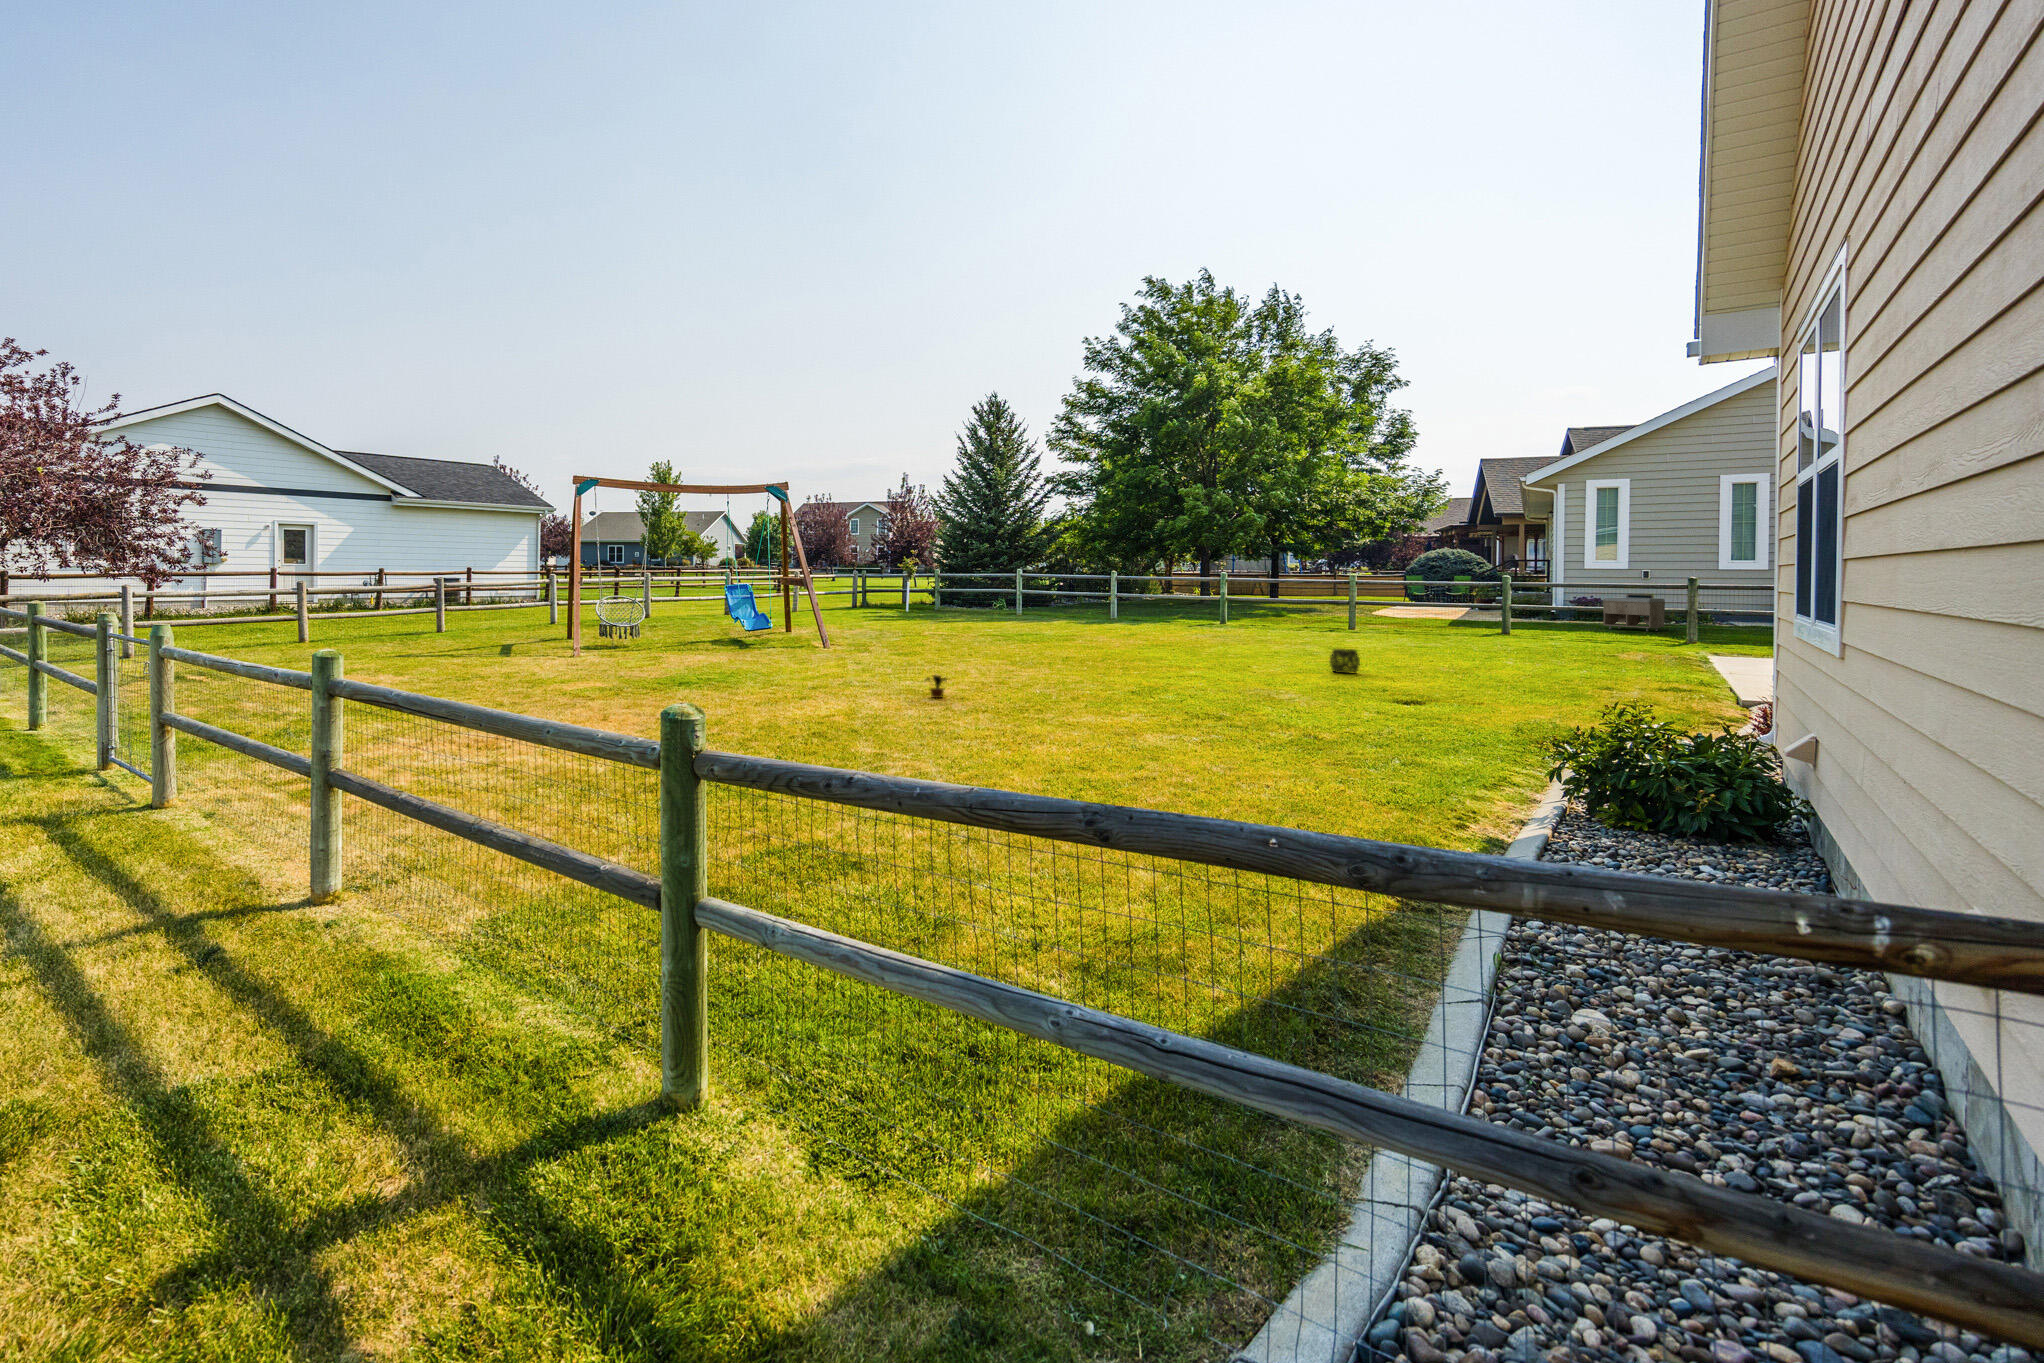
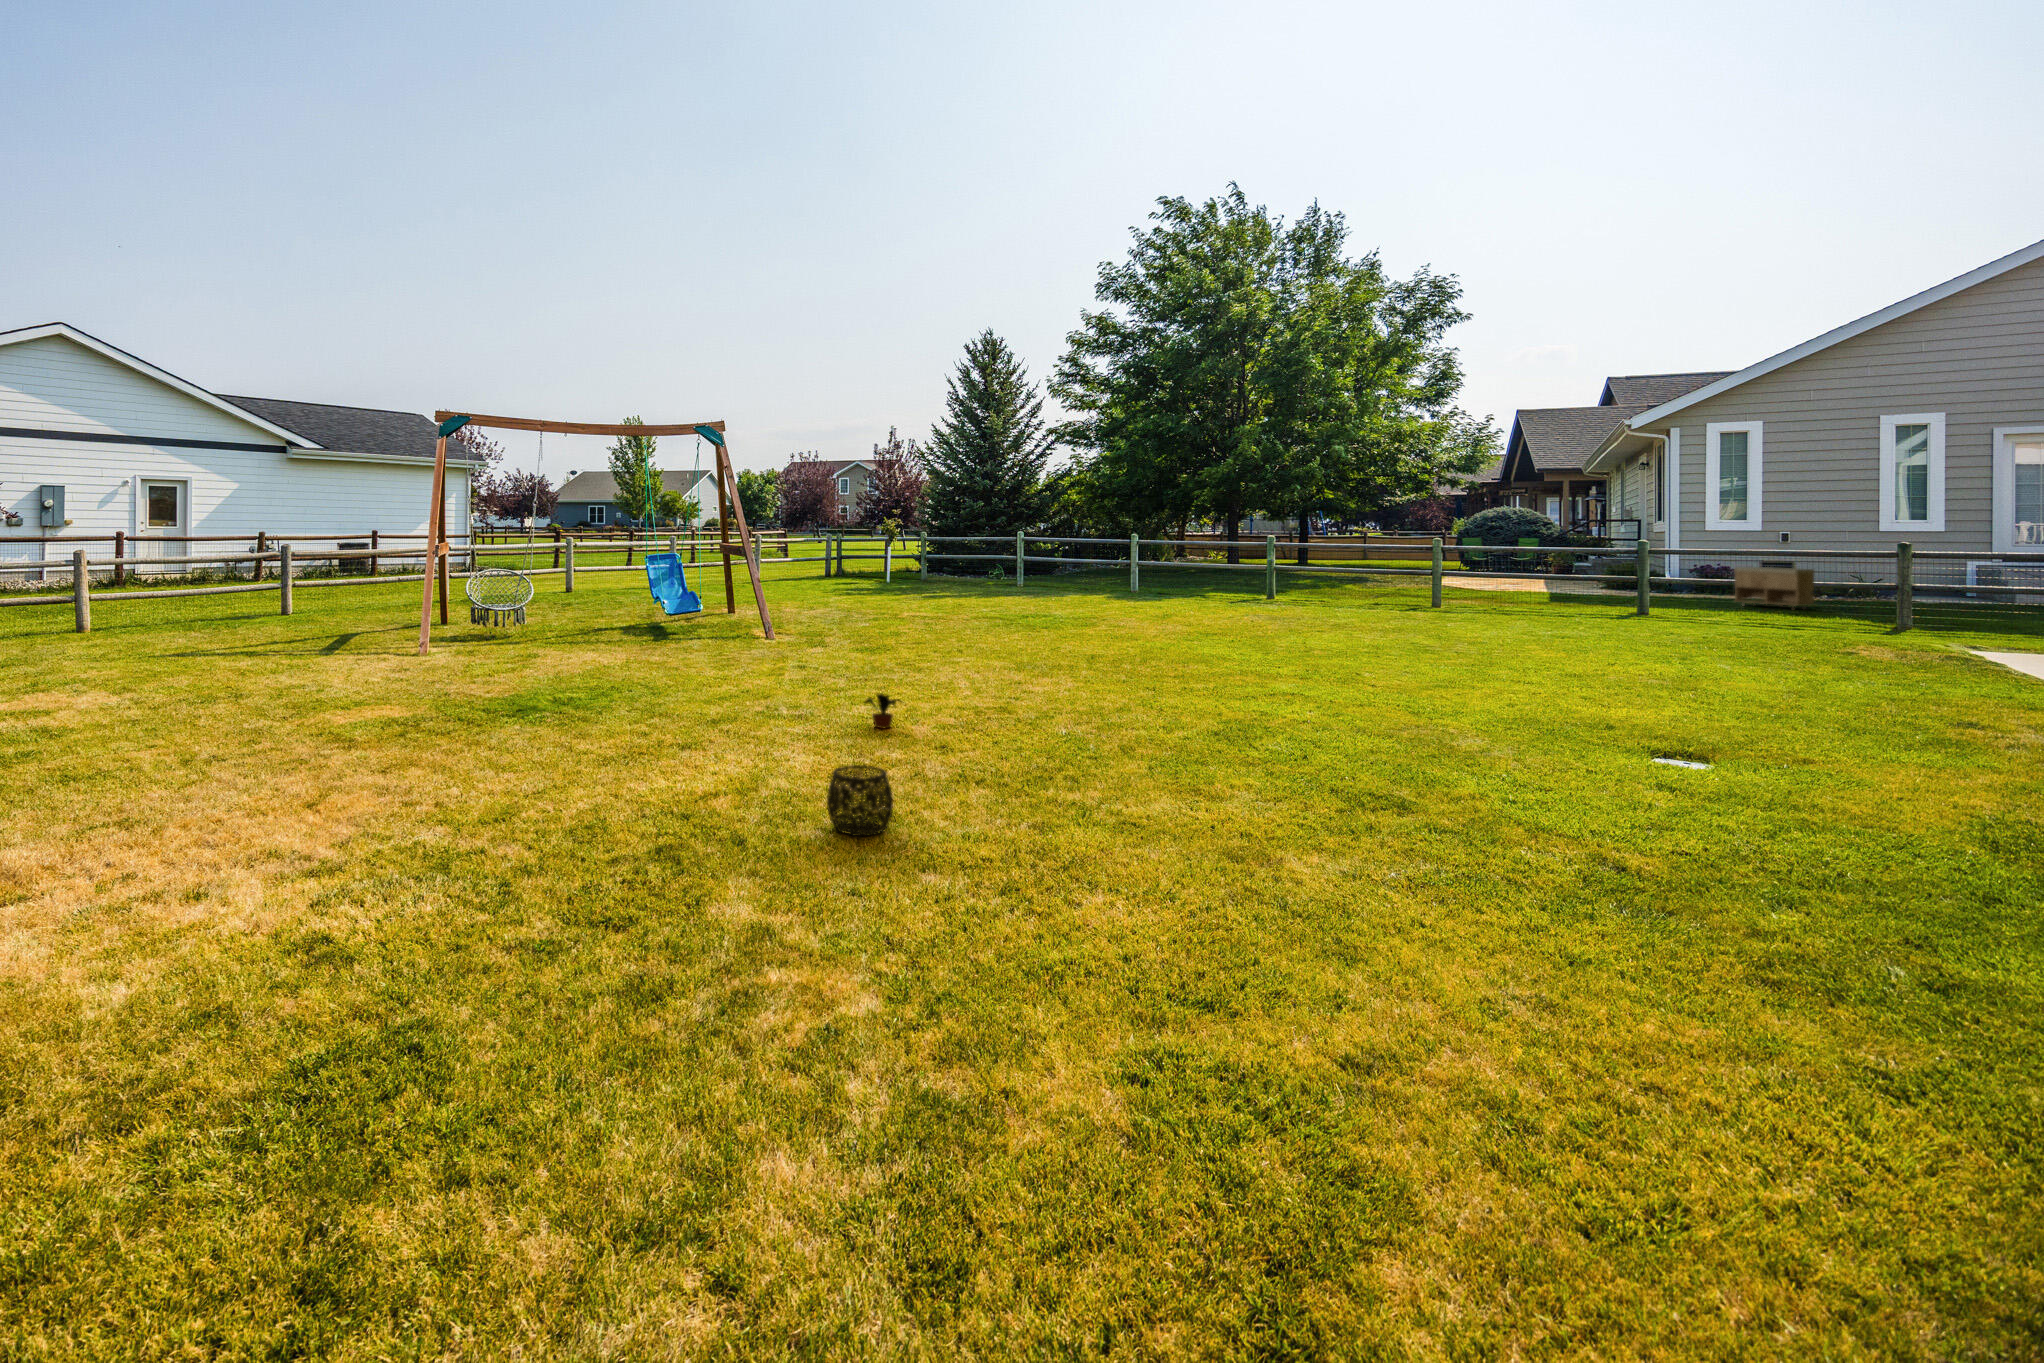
woven basket: present [1330,649,1360,674] -> present [827,765,893,836]

